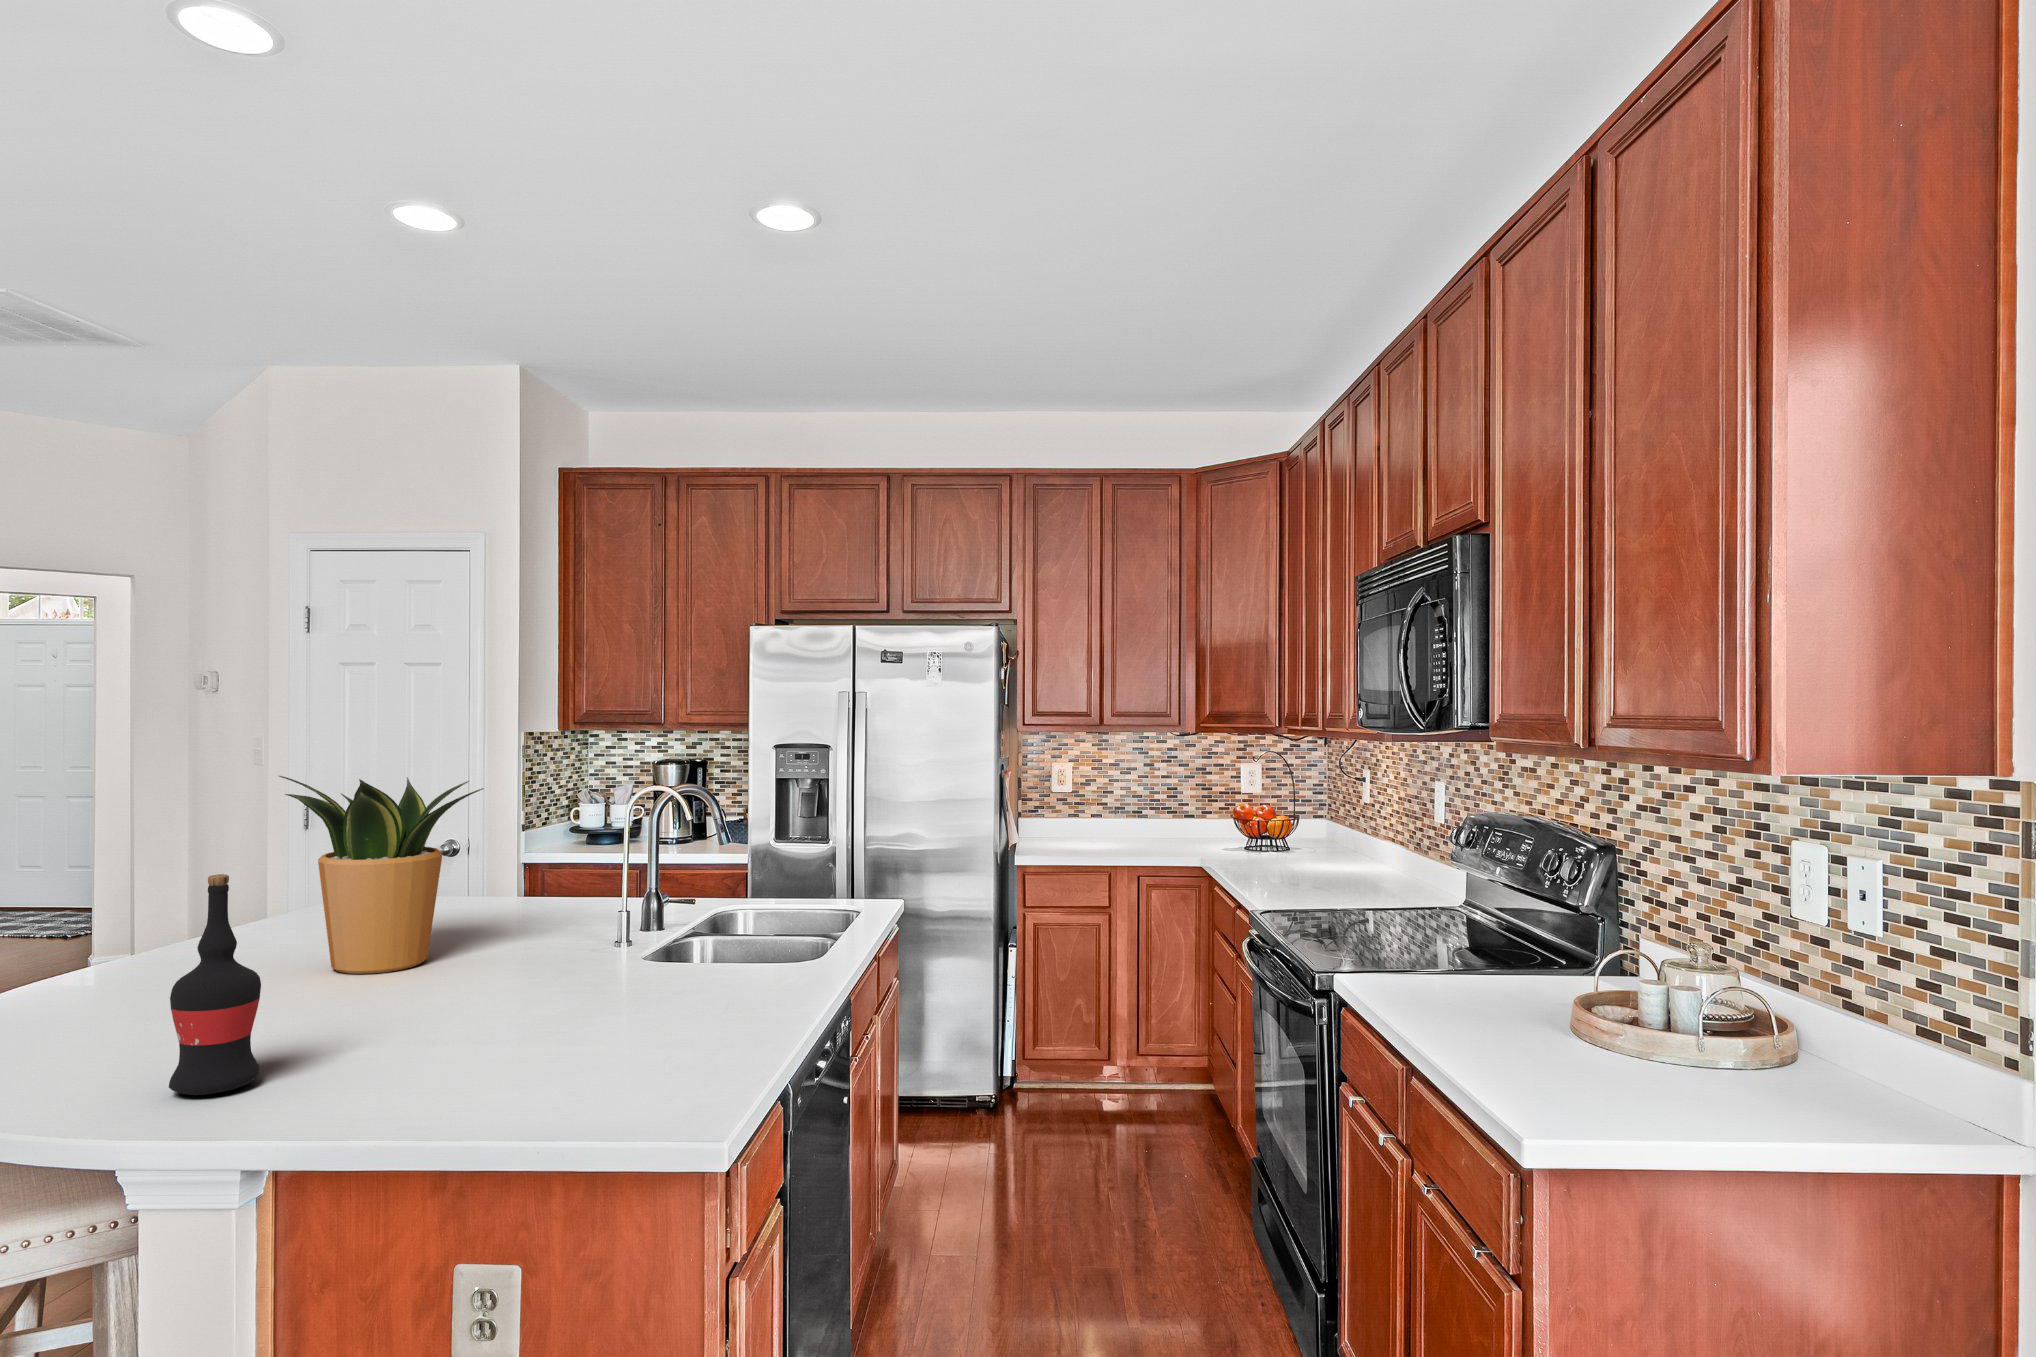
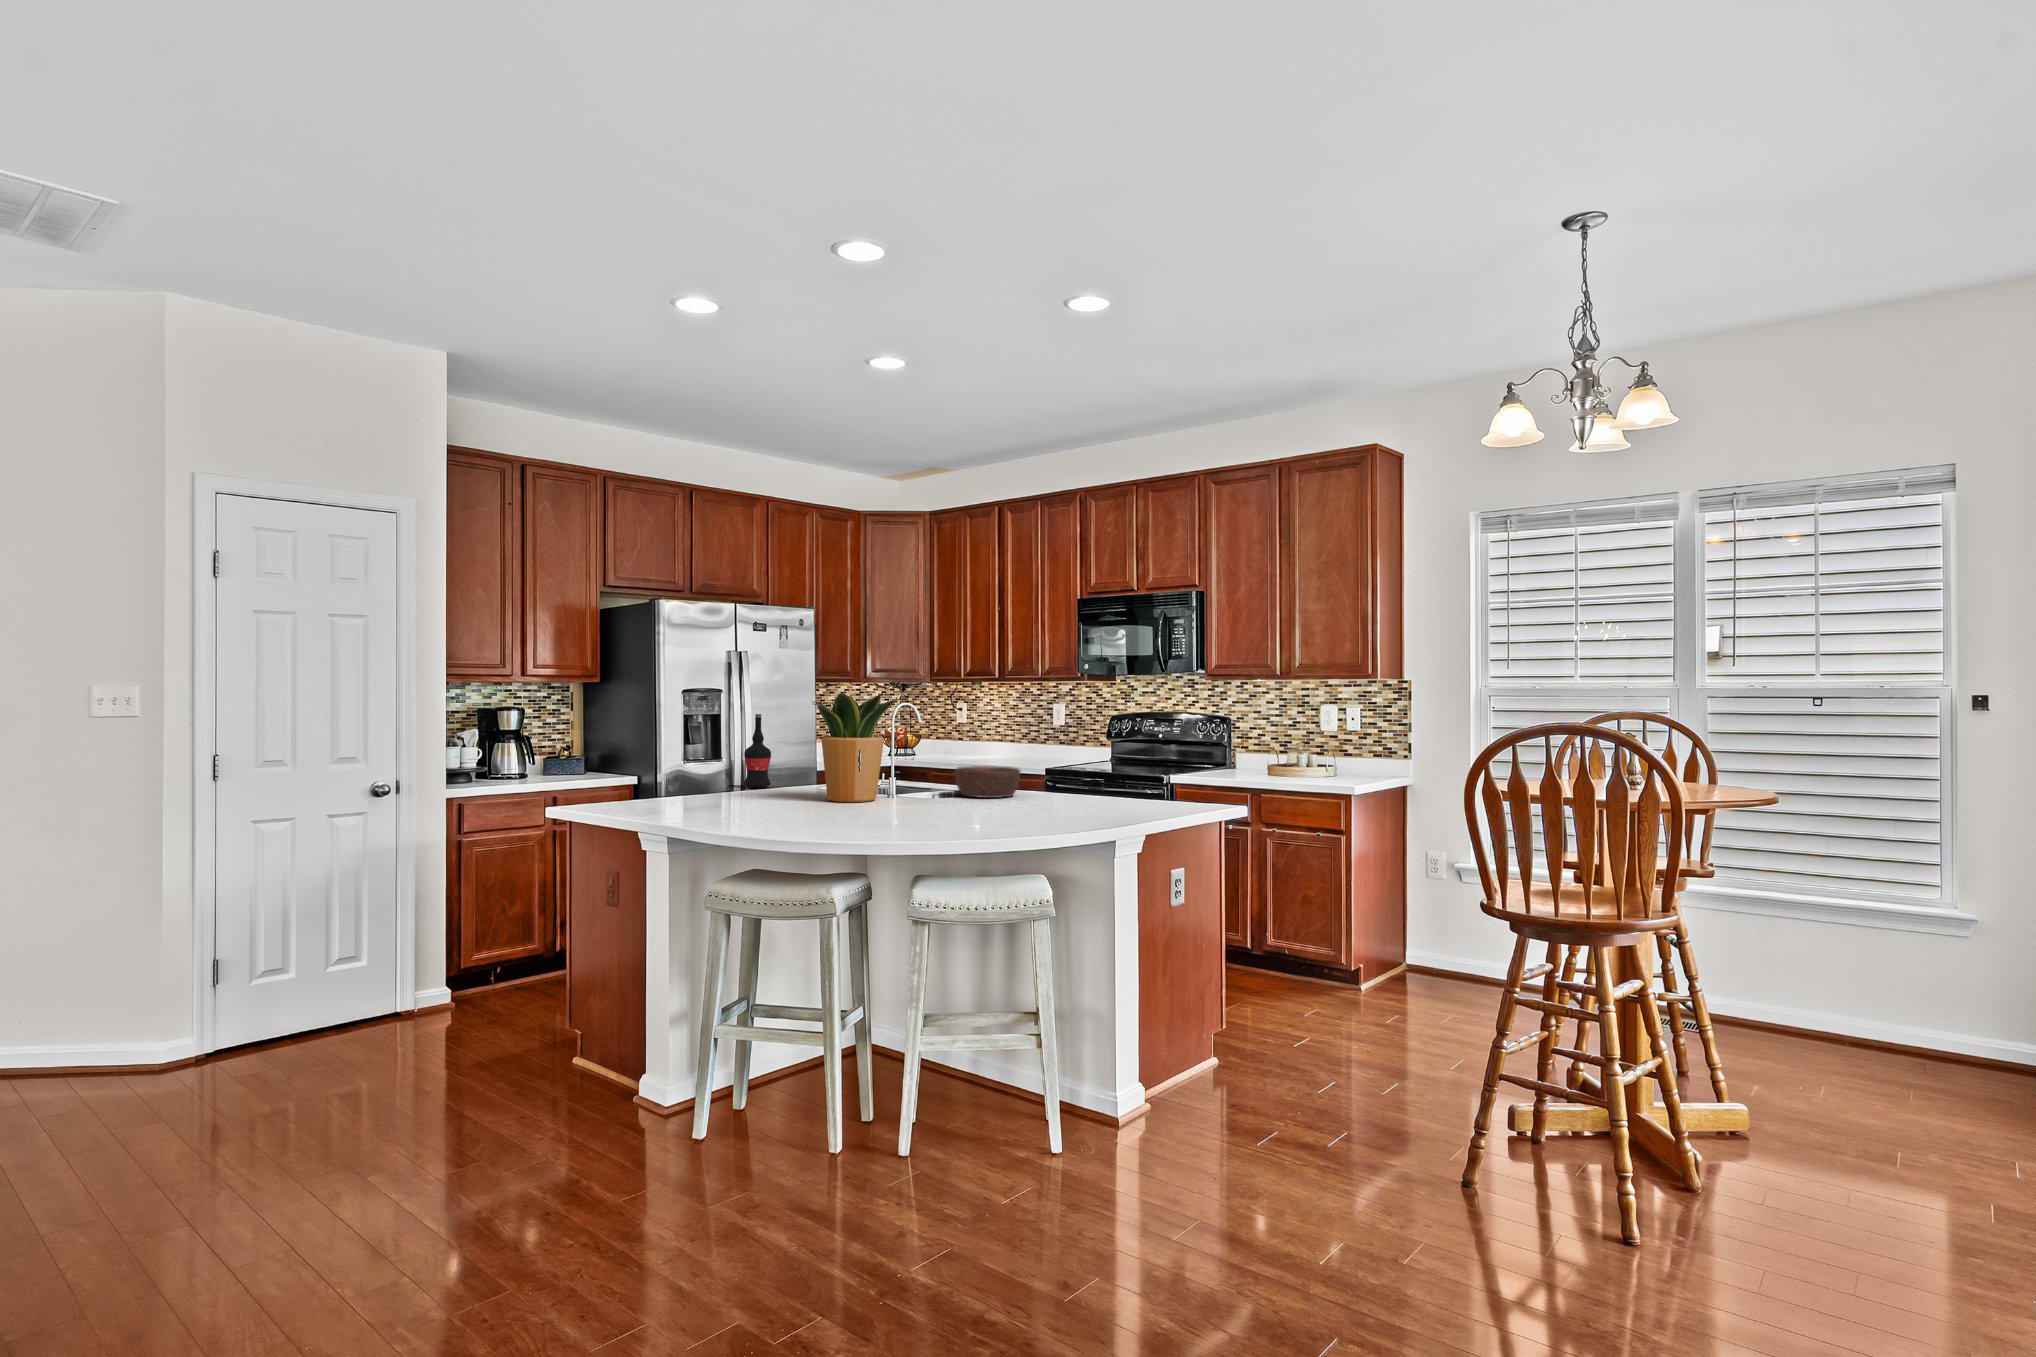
wine bottle: present [169,874,261,1095] -> present [744,714,771,788]
wooden bowl: none [478,927,622,1007] -> present [955,766,1021,798]

